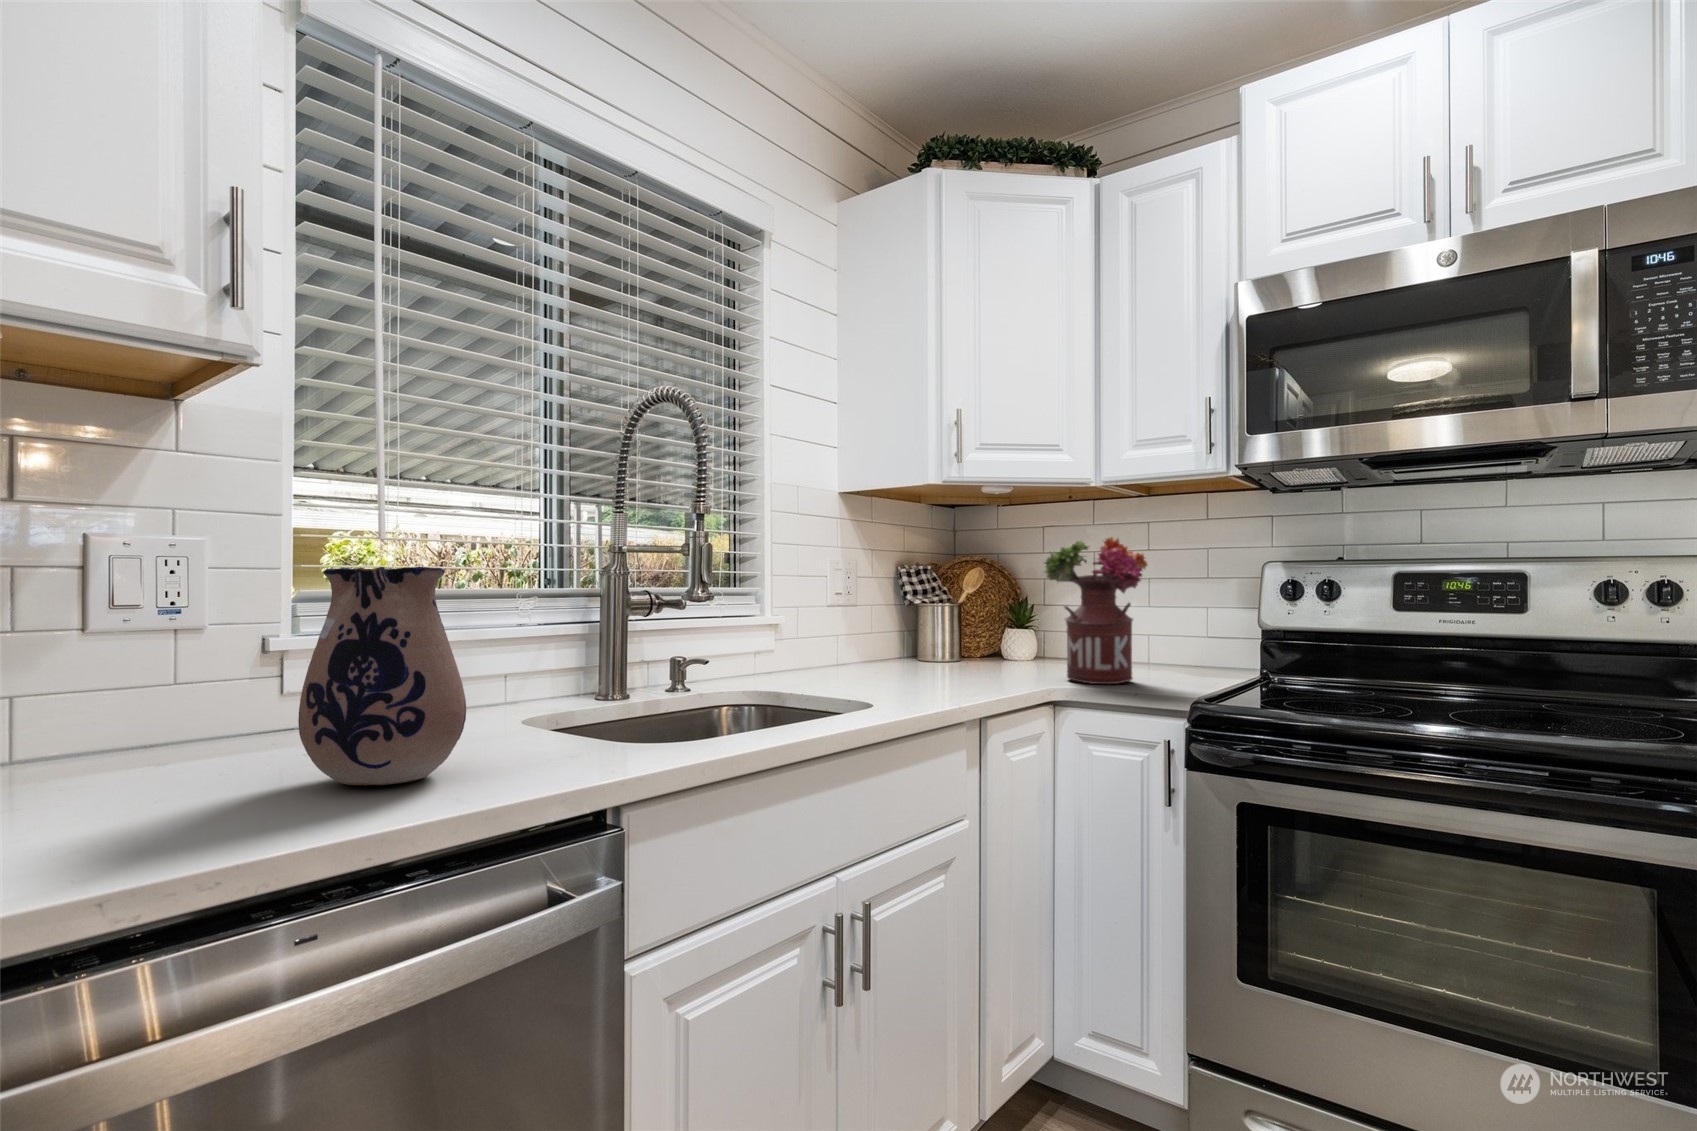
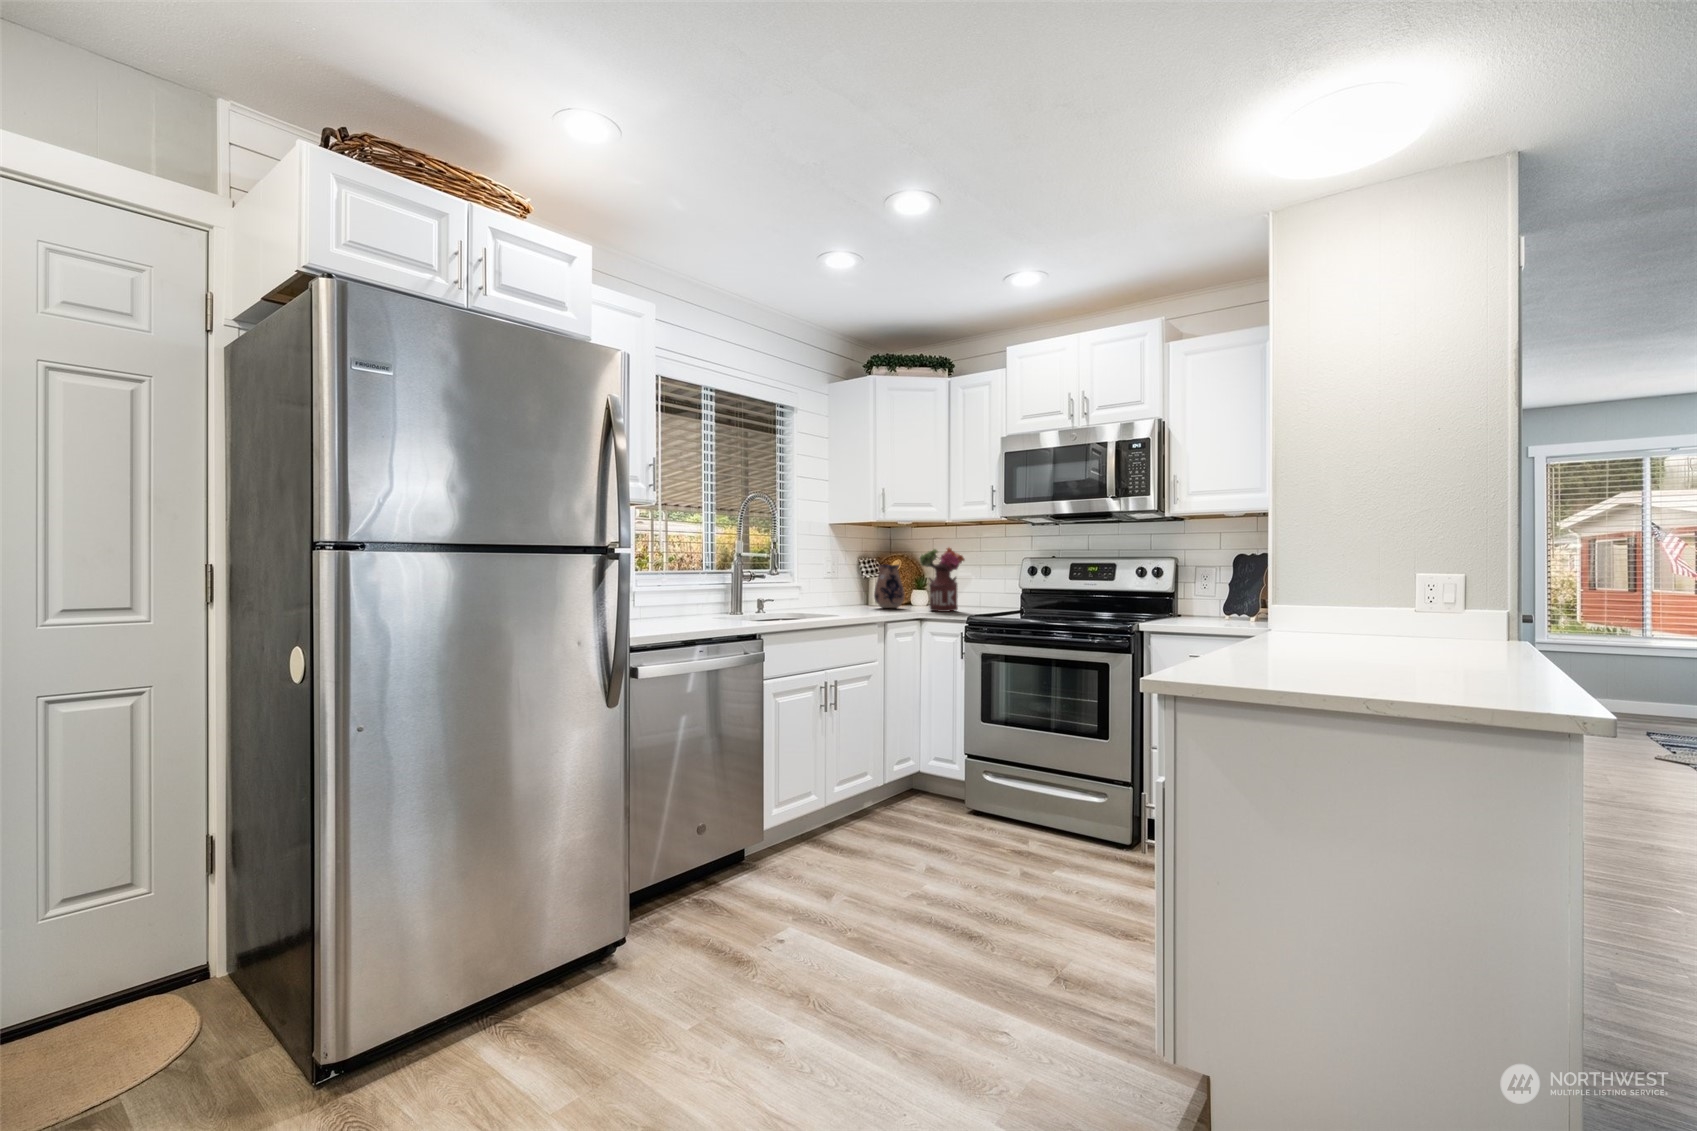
ceramic pitcher: present [298,567,466,785] -> present [874,565,905,608]

